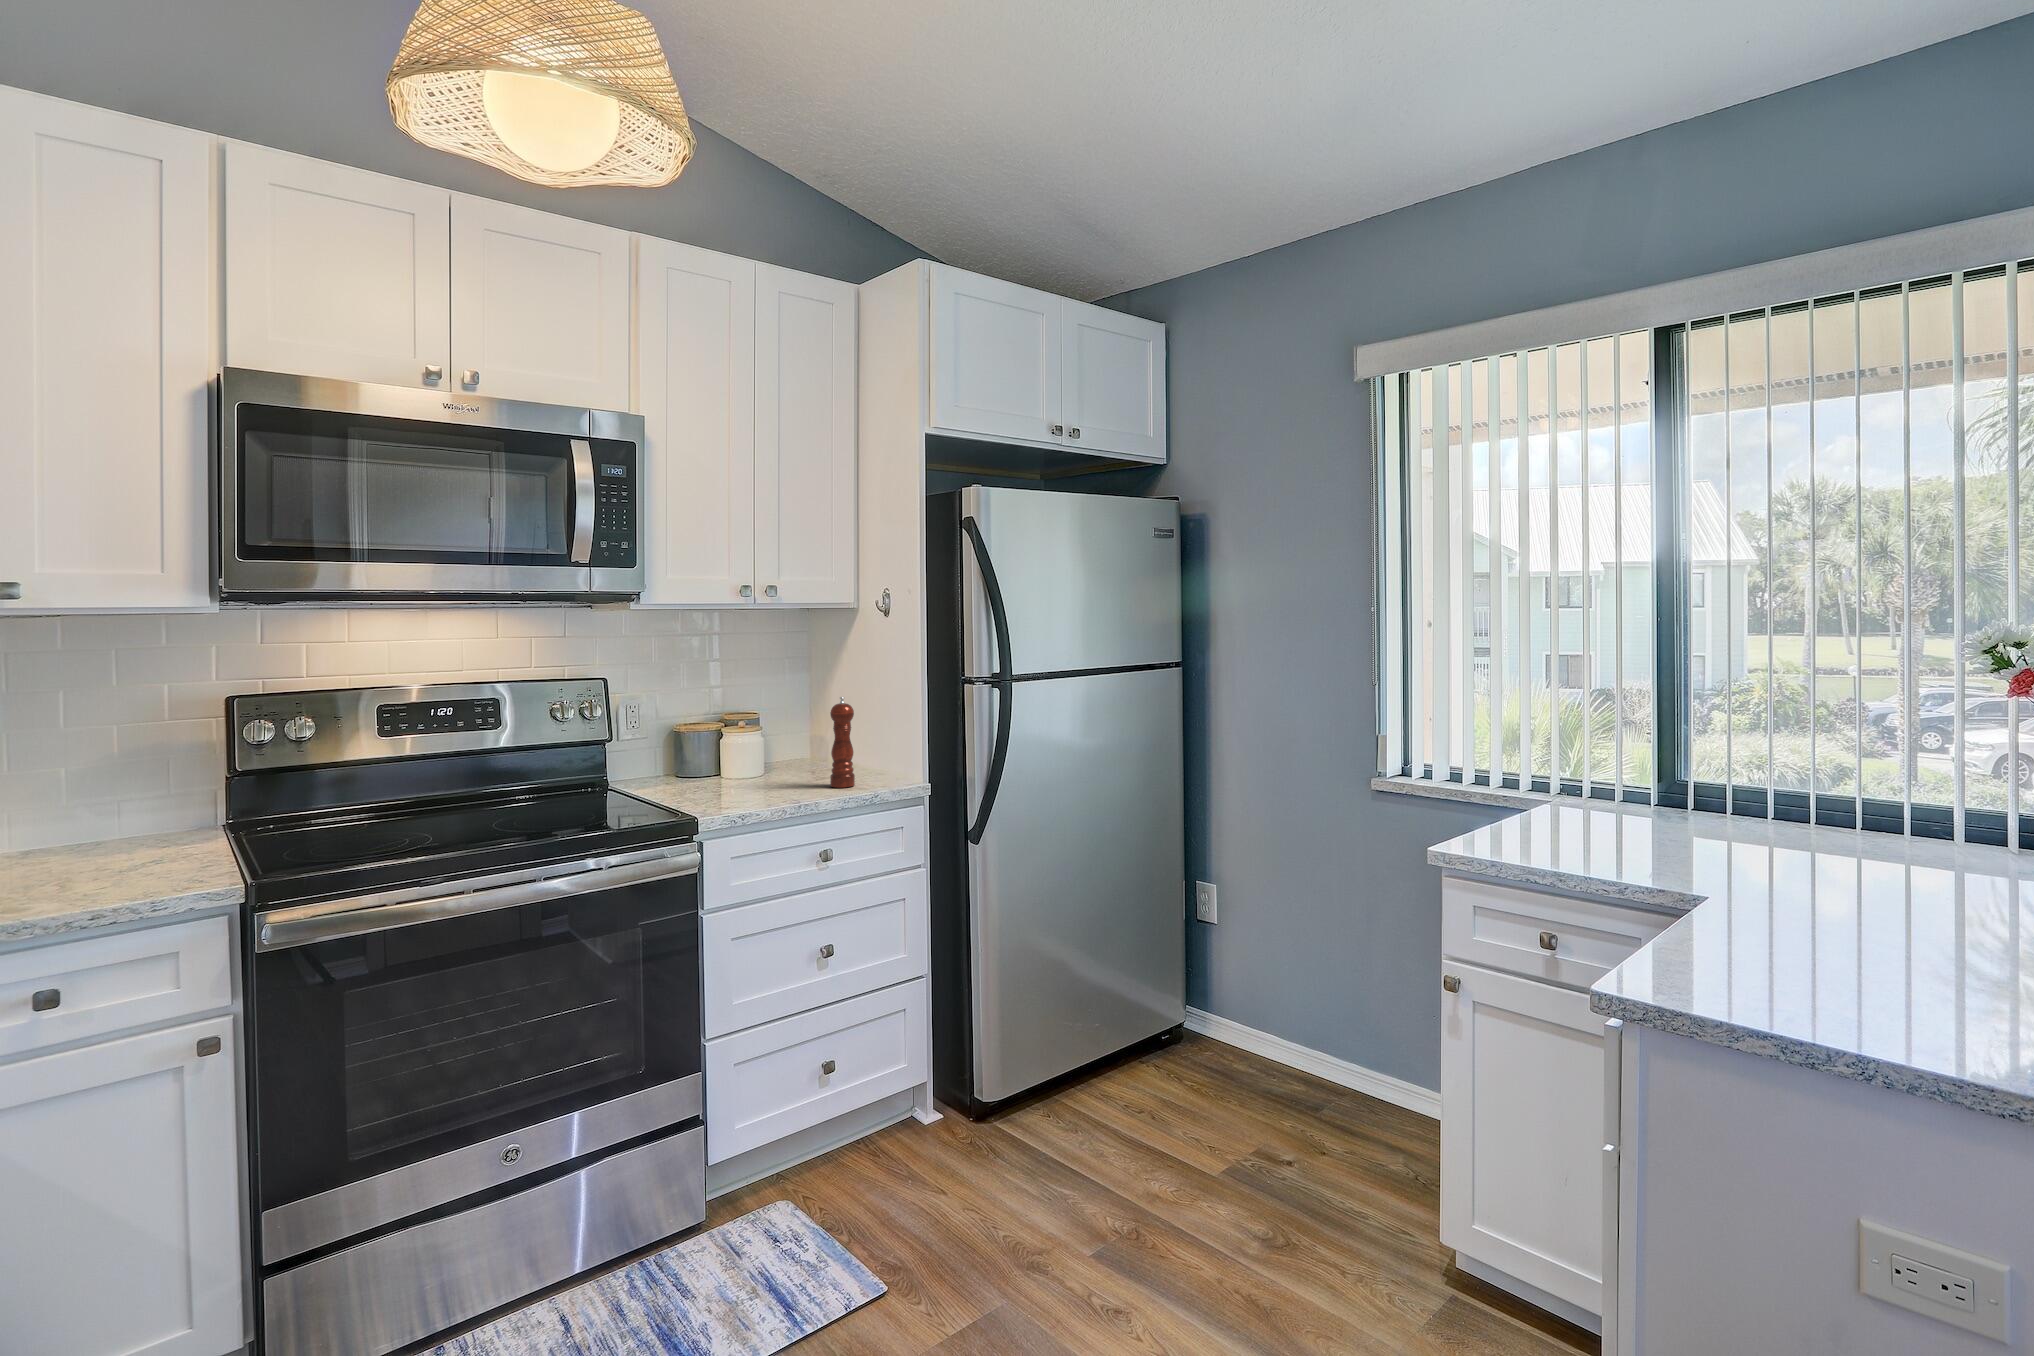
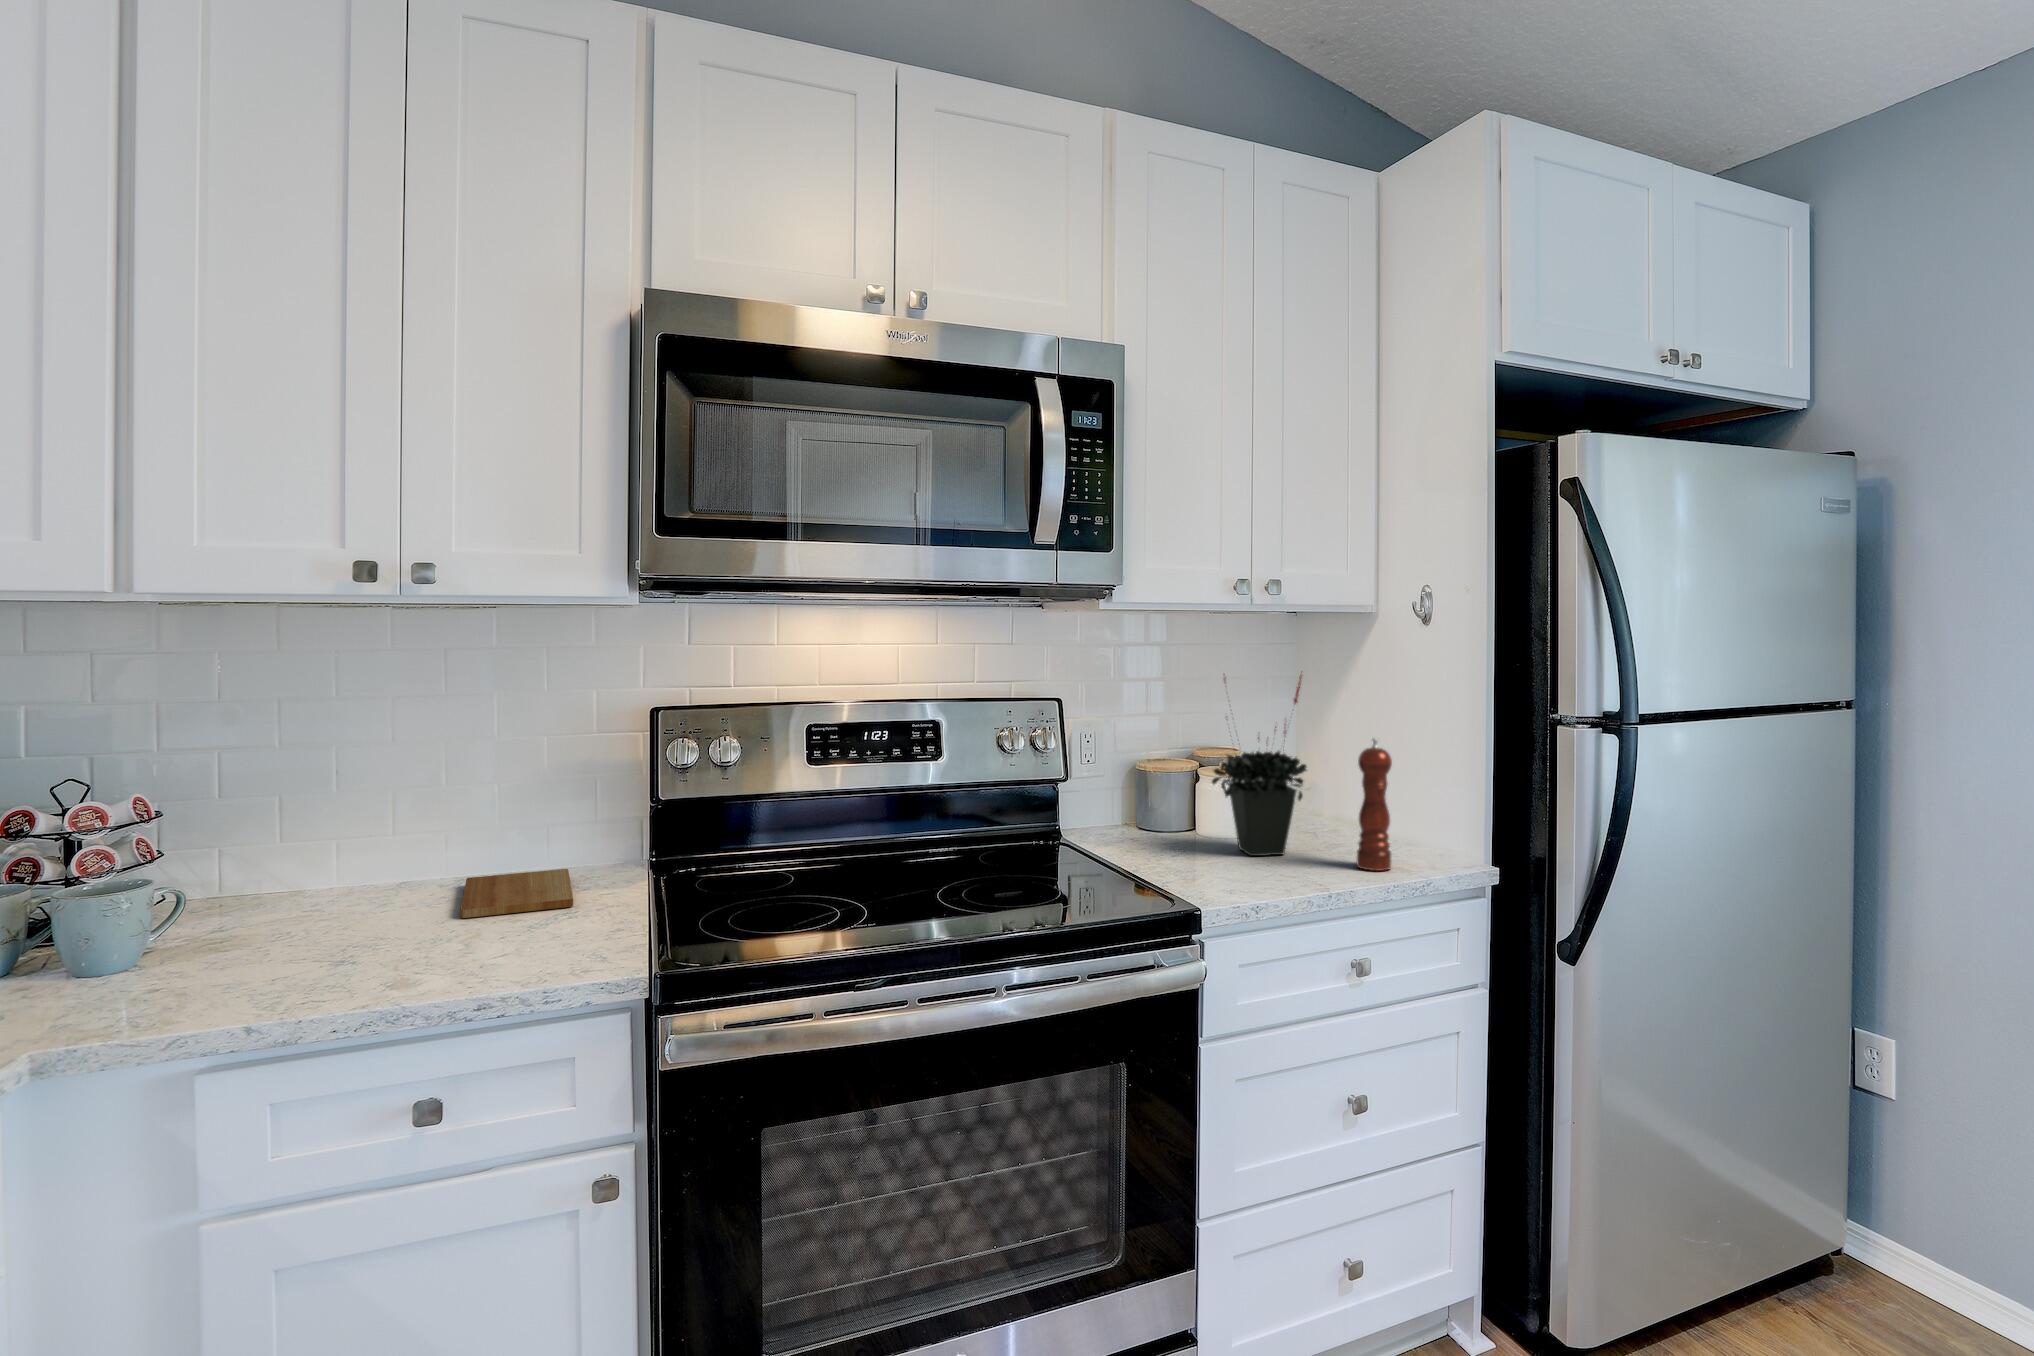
potted plant: none [727,652,801,786] -> present [1212,674,1307,856]
cutting board: none [42,833,159,870] -> present [460,869,573,918]

